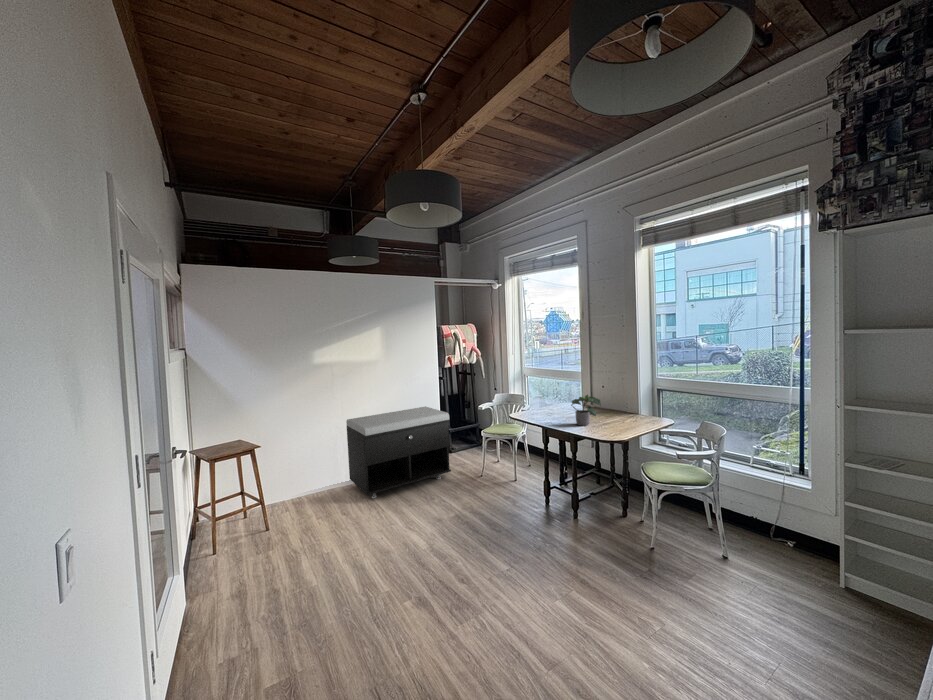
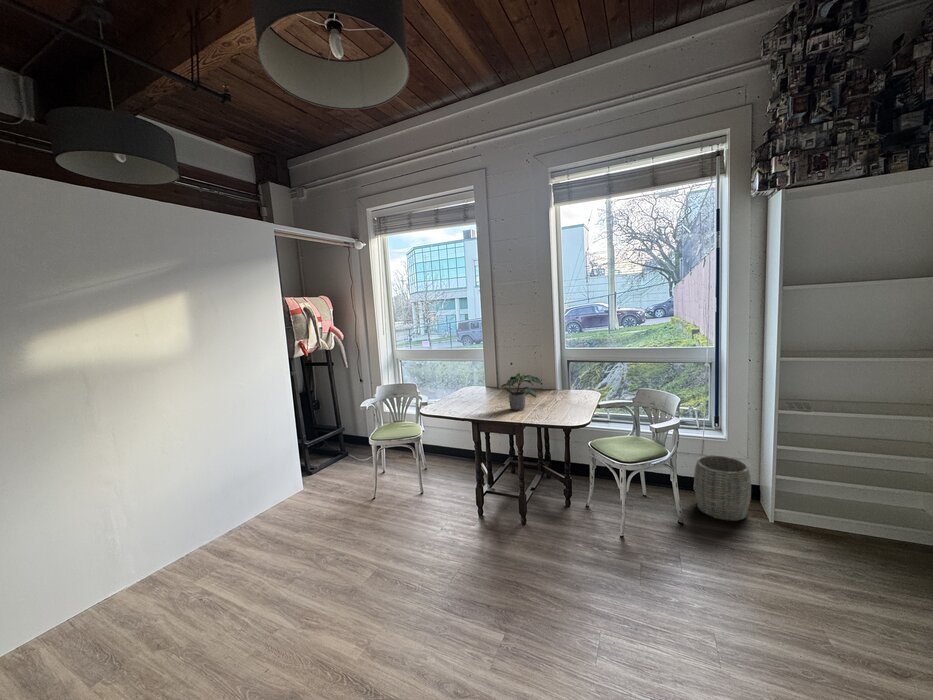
storage bench: present [346,406,451,498] -> none [151,414,334,572]
woven basket: none [758,501,824,574] -> present [694,455,751,520]

